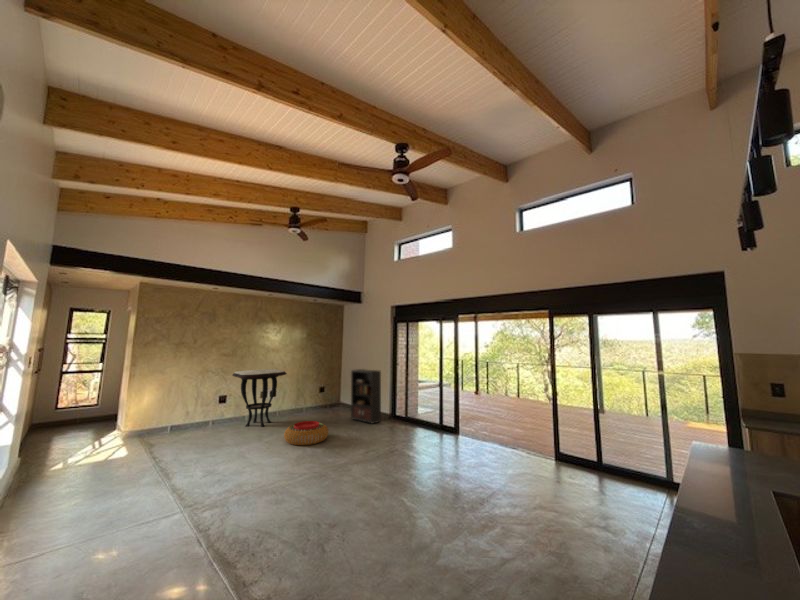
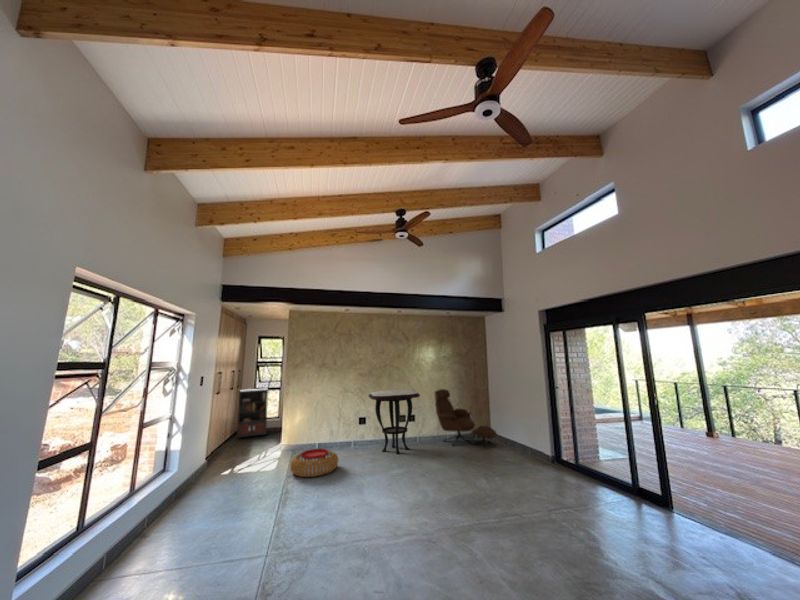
lounge chair: none [296,368,348,416] -> present [435,389,496,447]
bookcase: present [351,369,381,423] -> present [237,388,268,437]
pouf: present [284,421,328,445] -> present [290,448,338,477]

